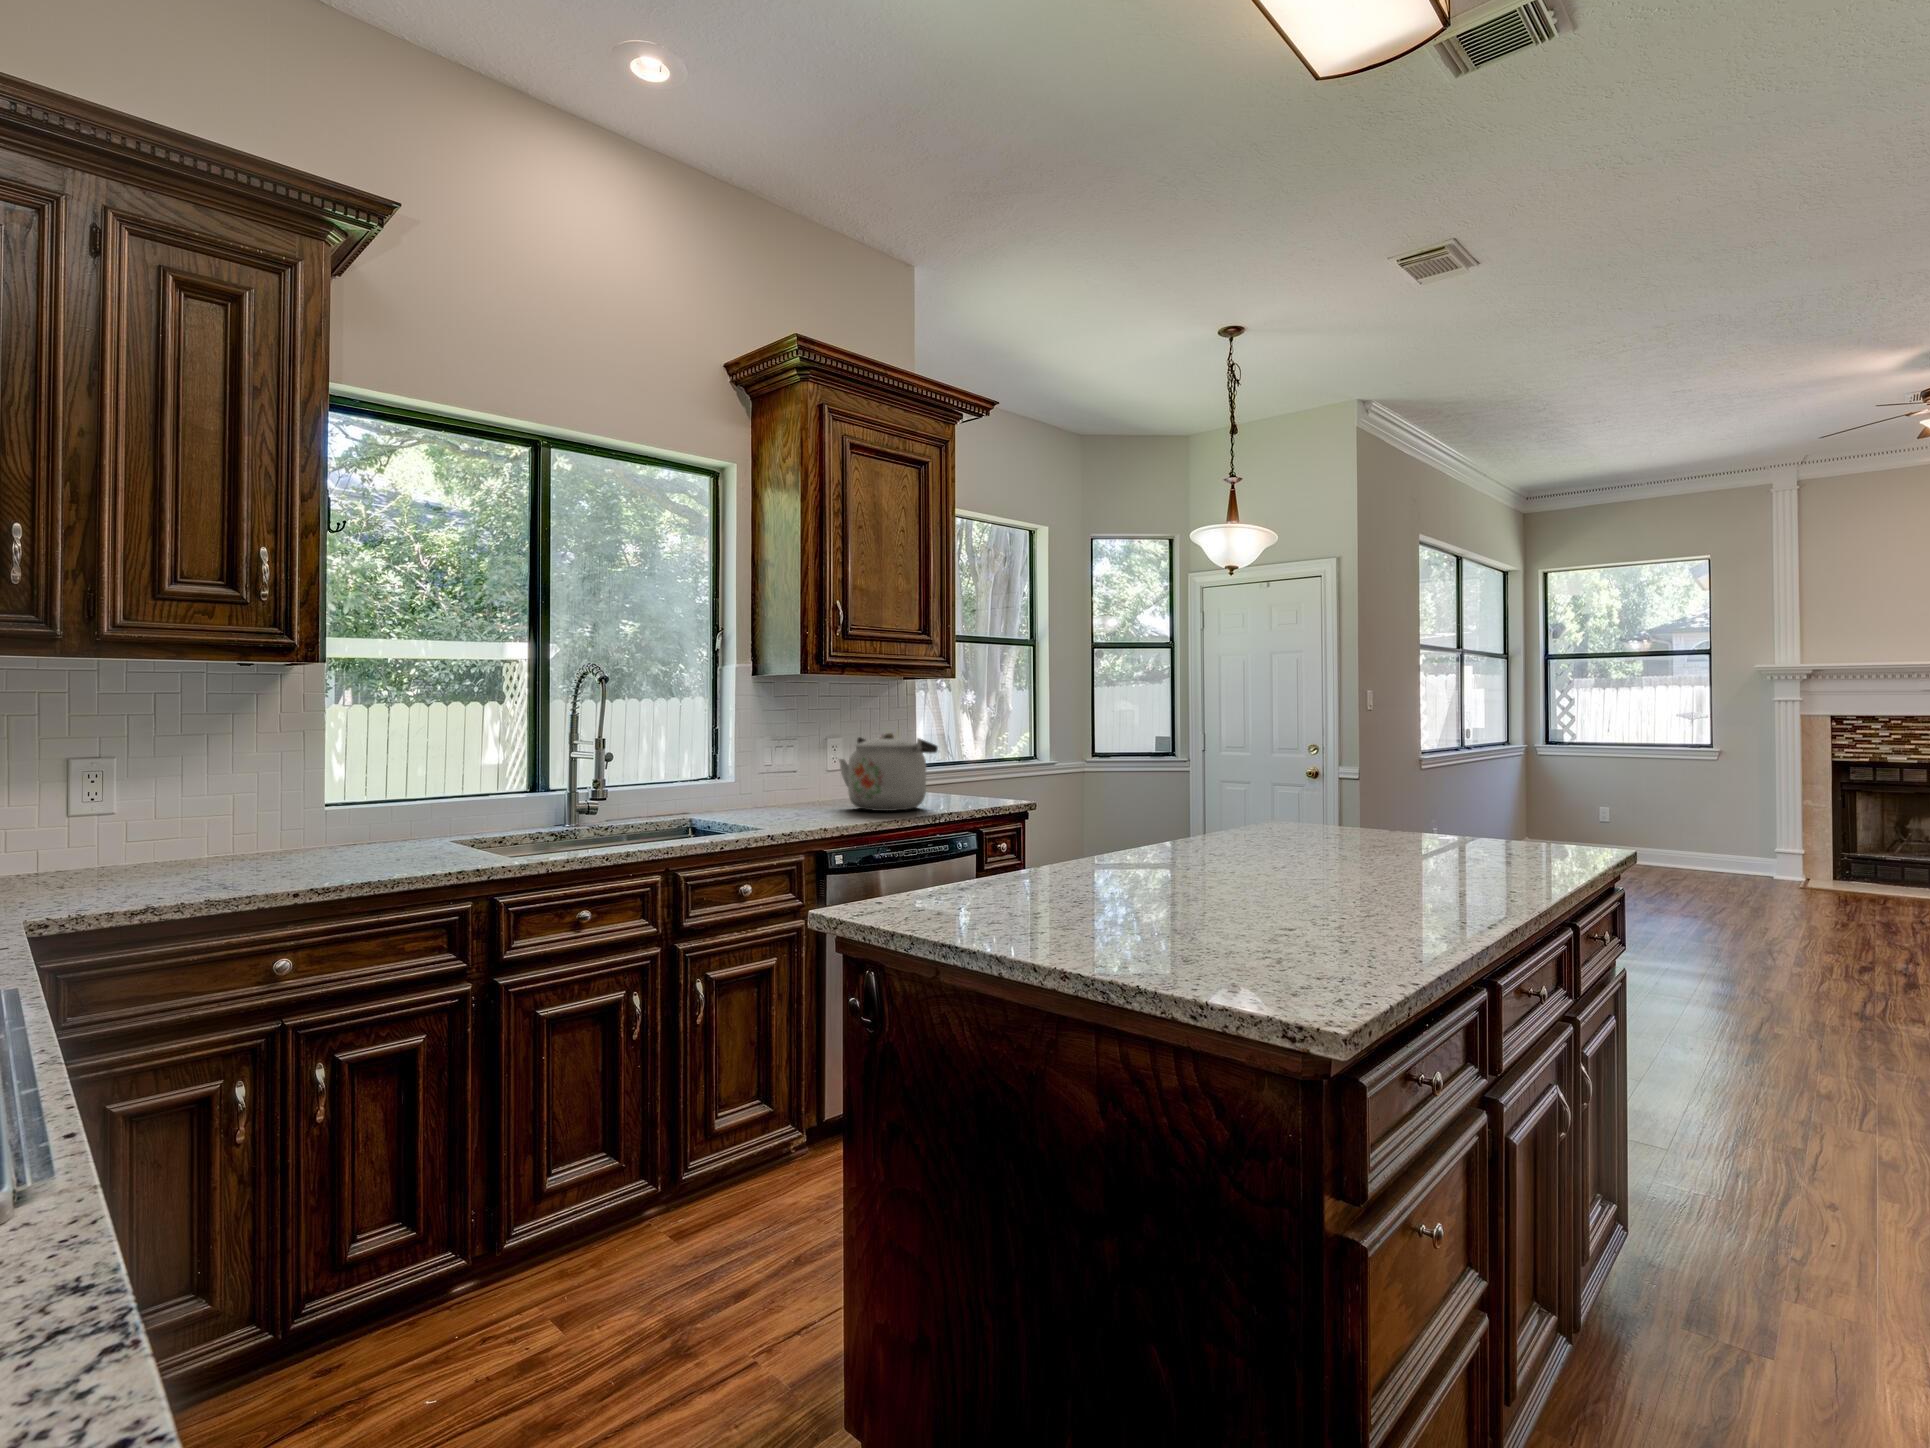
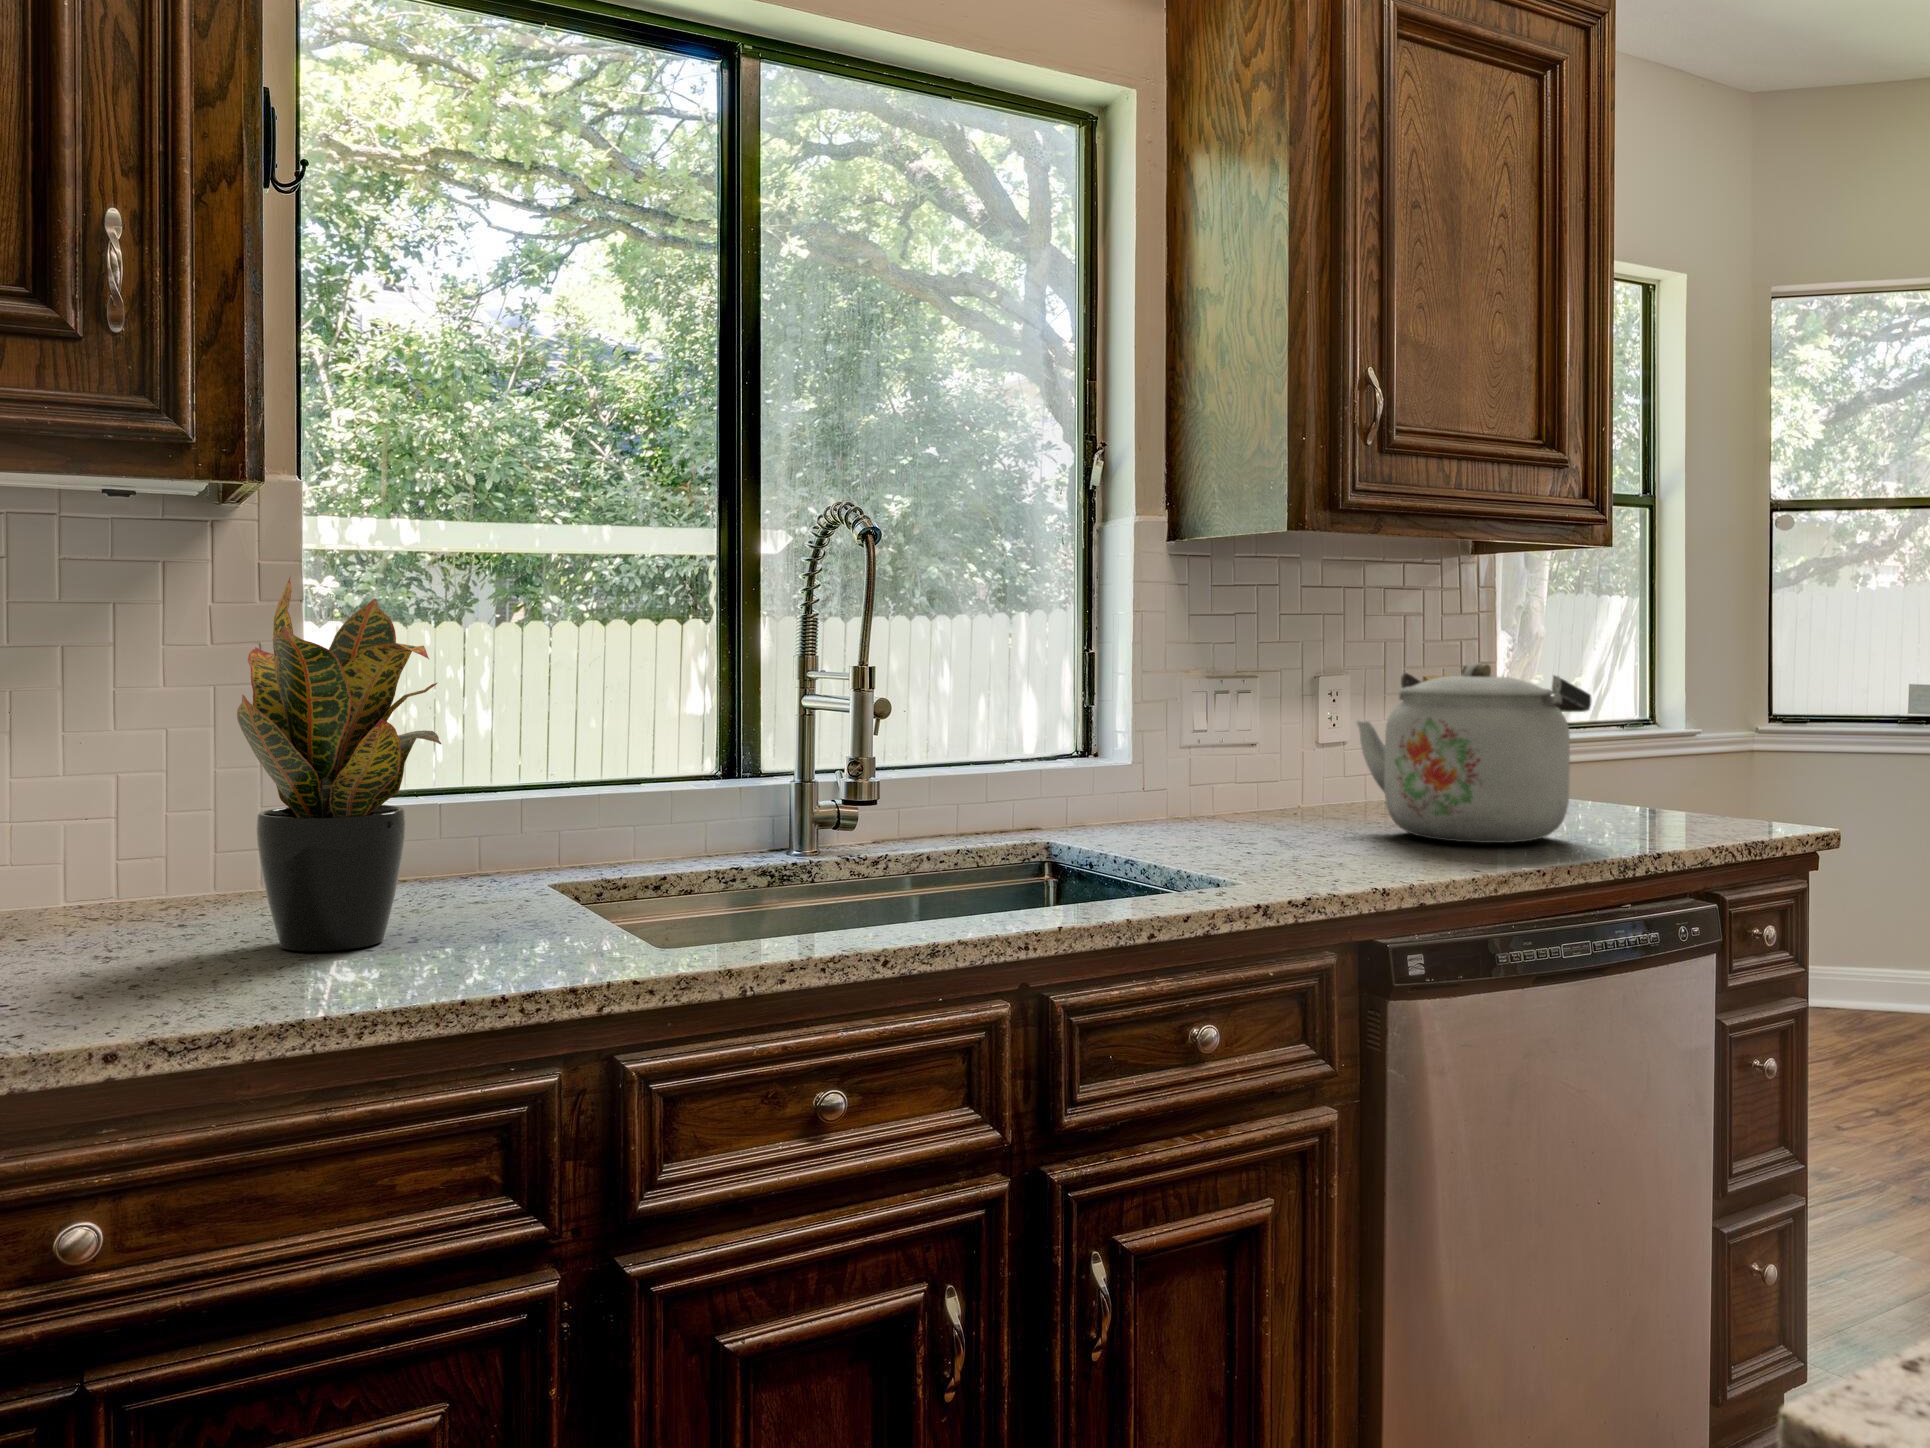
potted plant: none [304,702,426,864] -> present [237,578,441,951]

